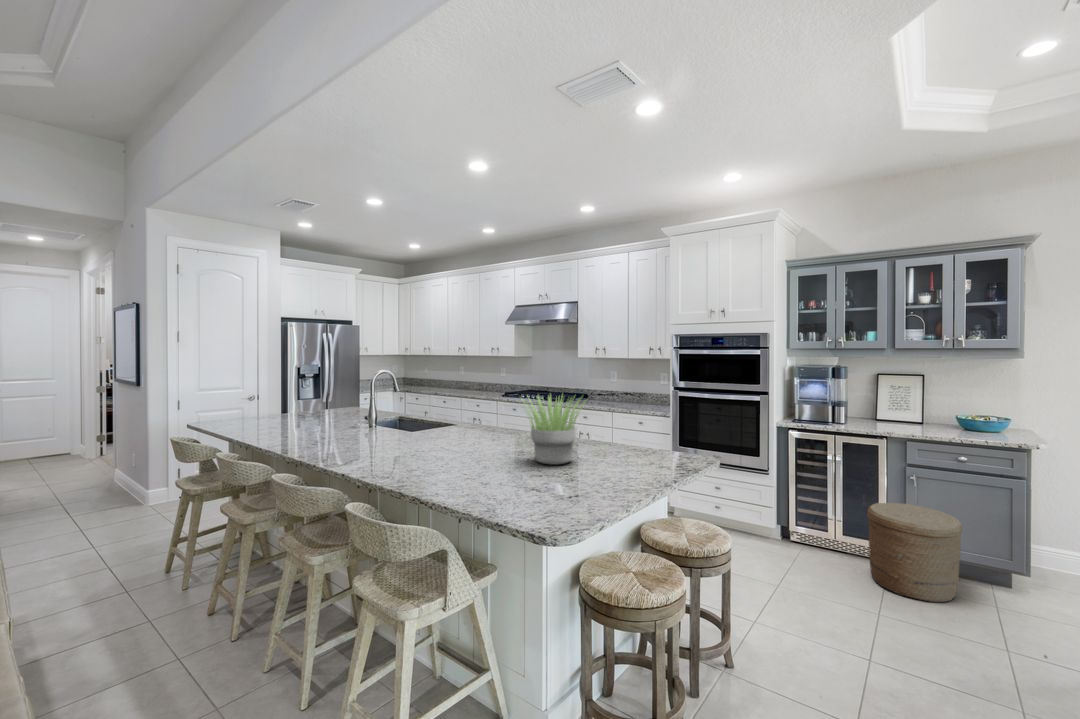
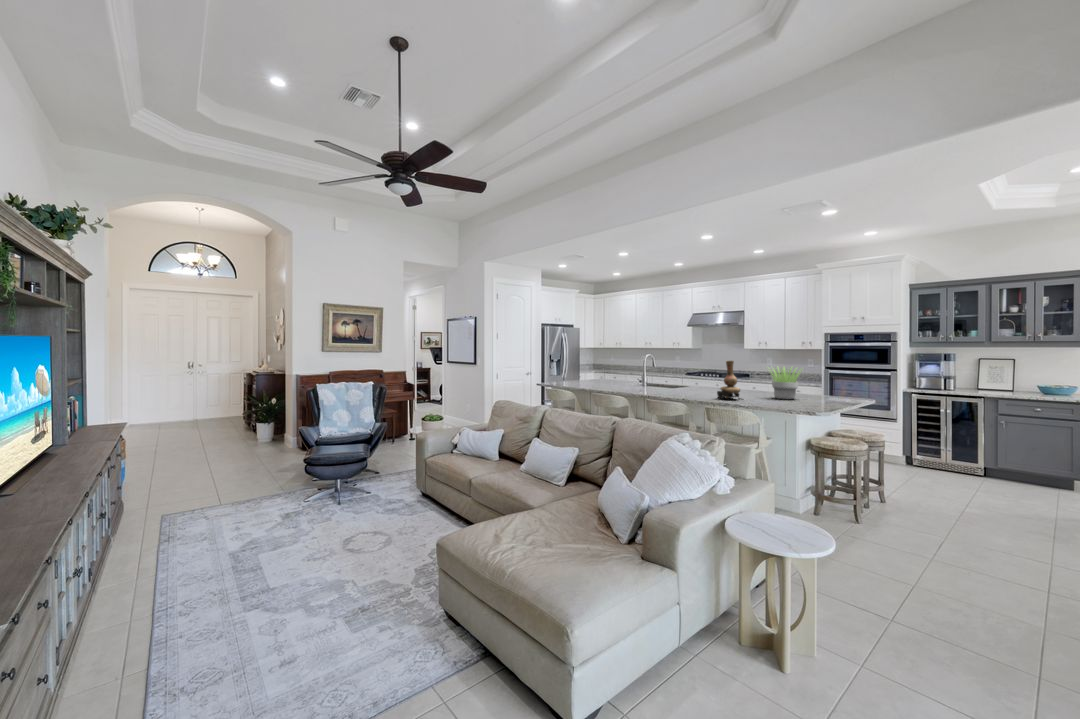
vase: none [412,387,469,473] -> present [717,361,740,400]
woven basket: present [867,503,962,602] -> none [968,438,1034,492]

